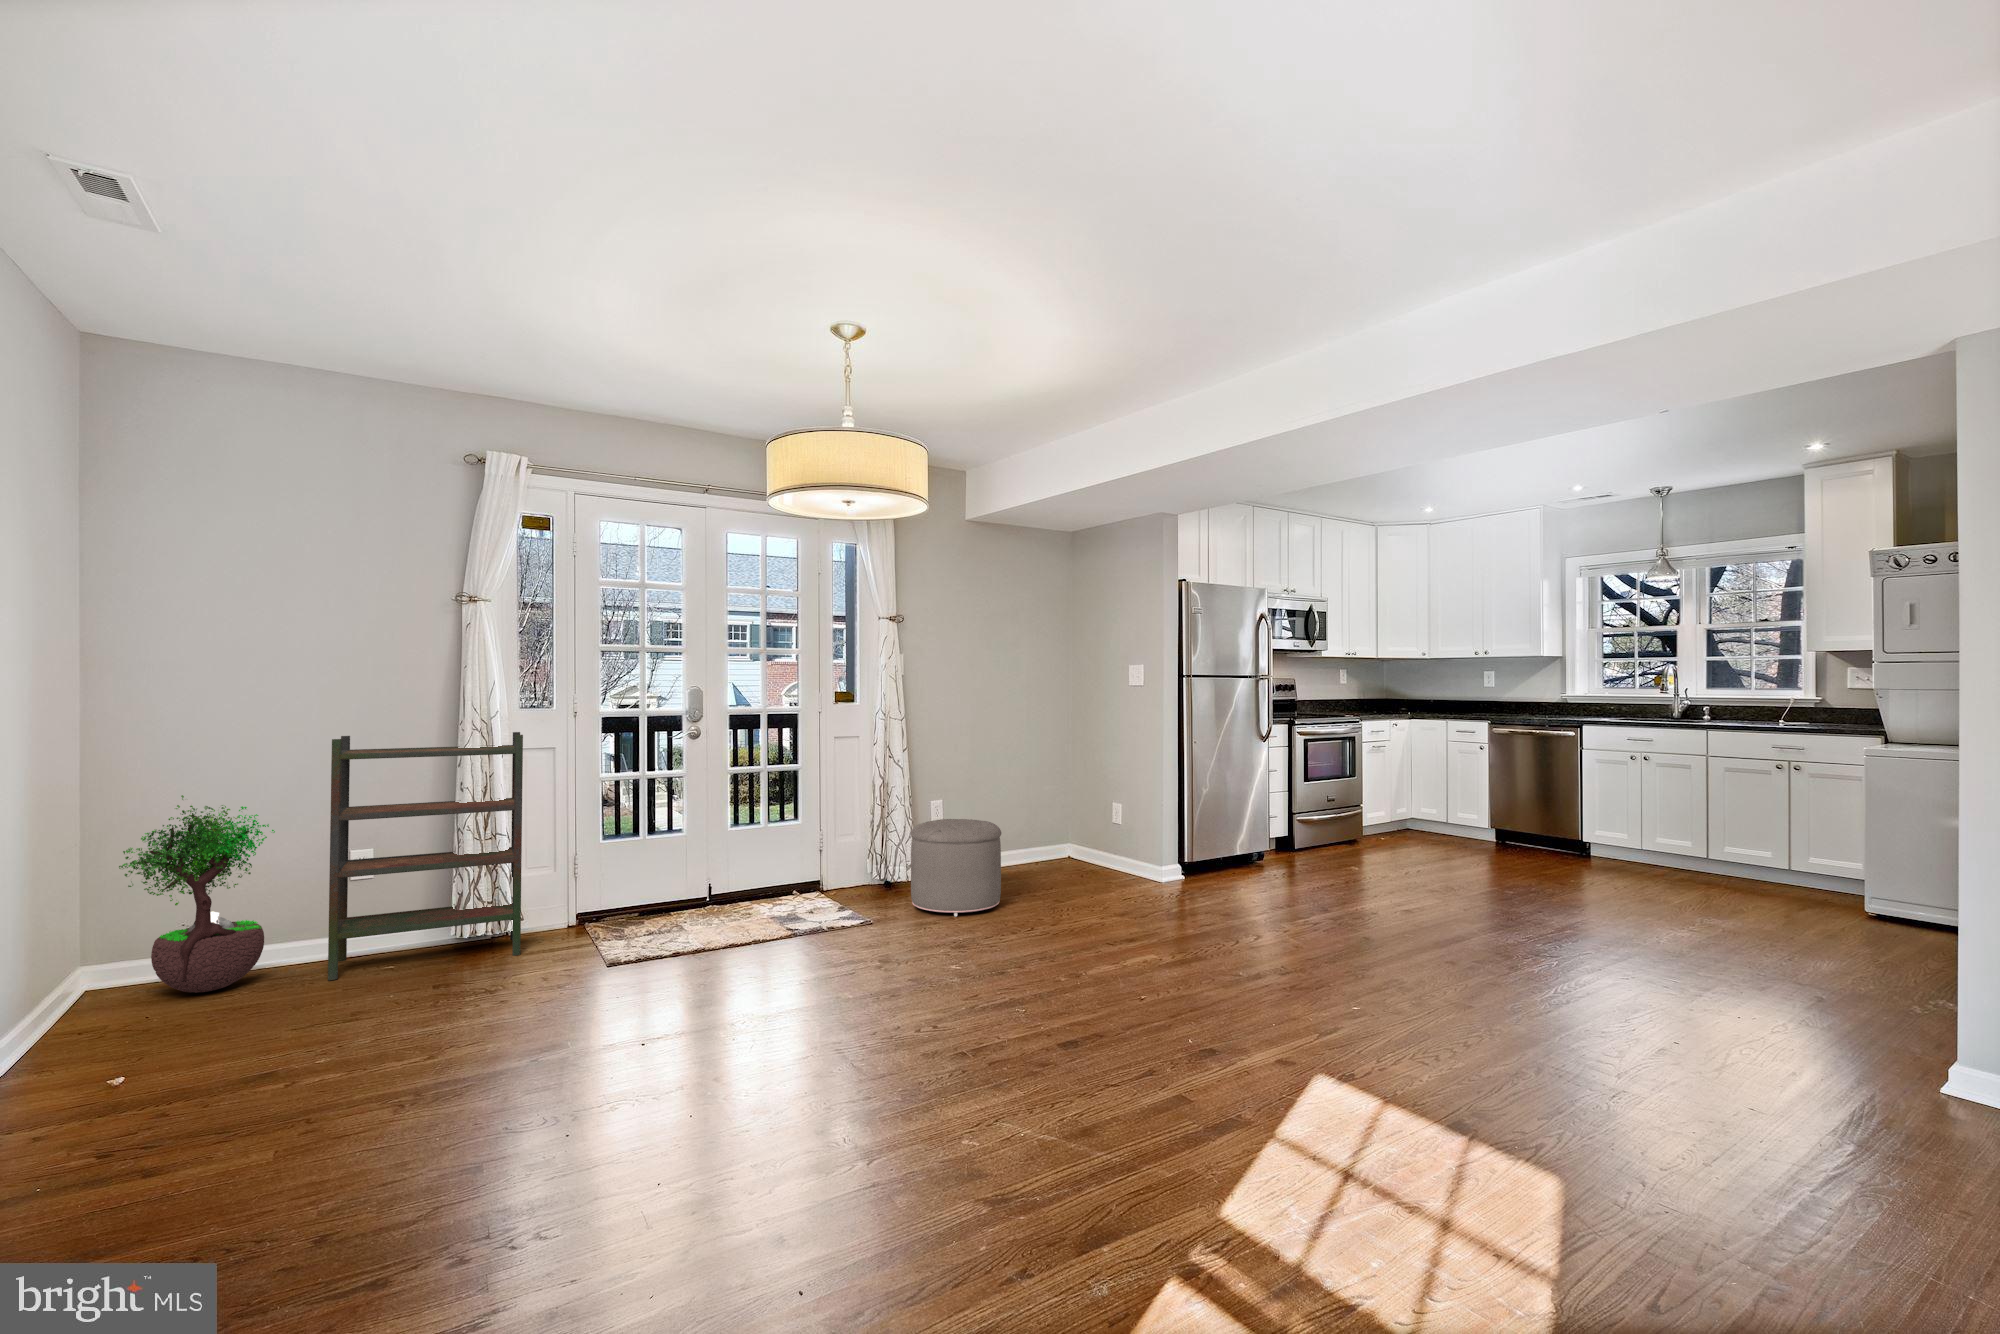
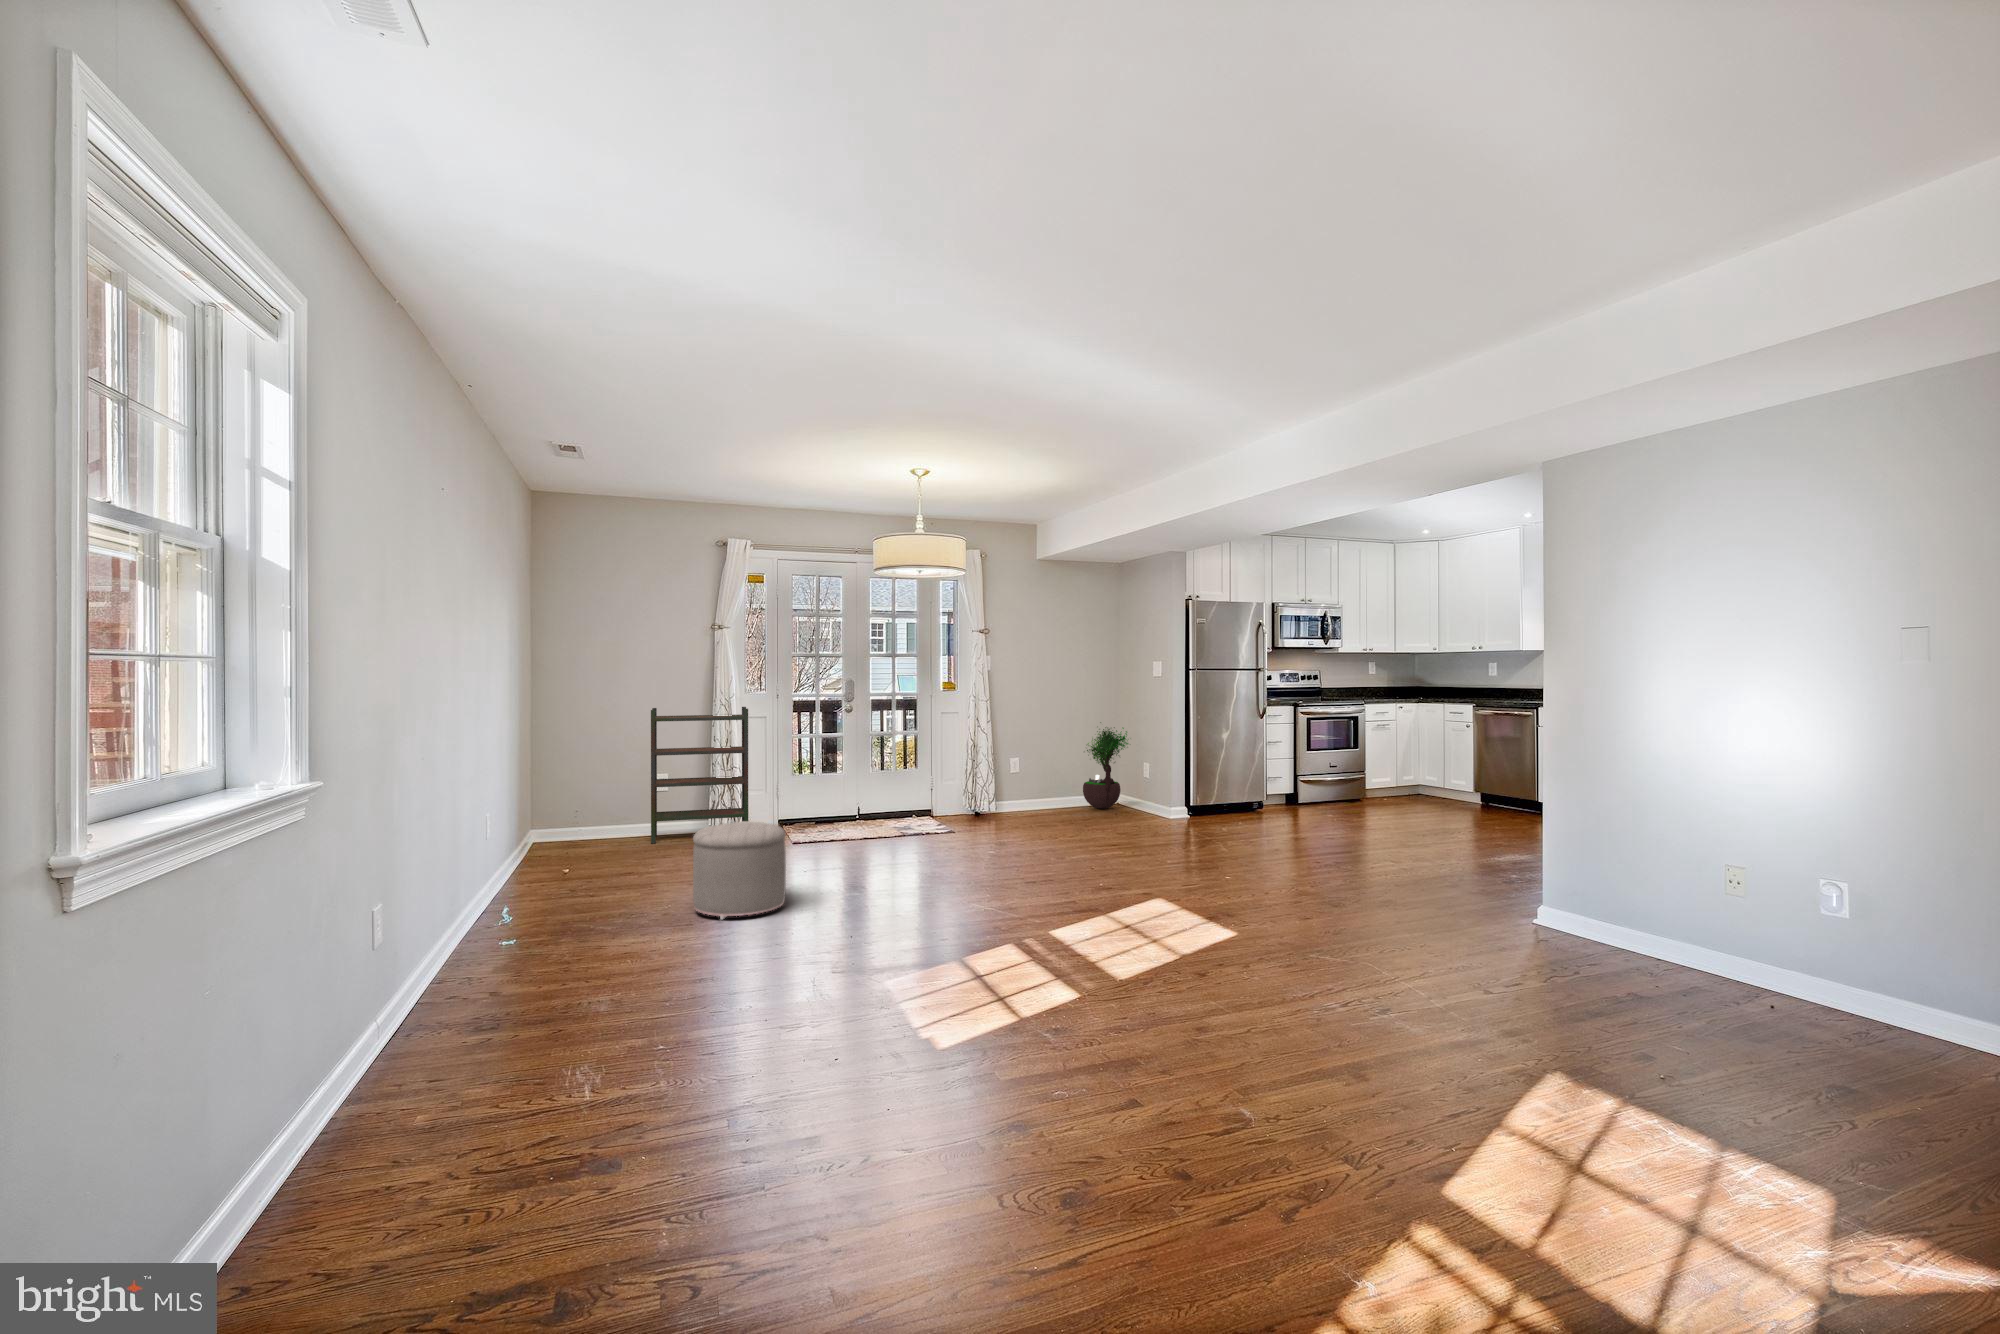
potted tree: present [119,795,275,993] -> present [1083,722,1128,809]
ottoman: present [911,819,1001,916] -> present [693,822,786,919]

